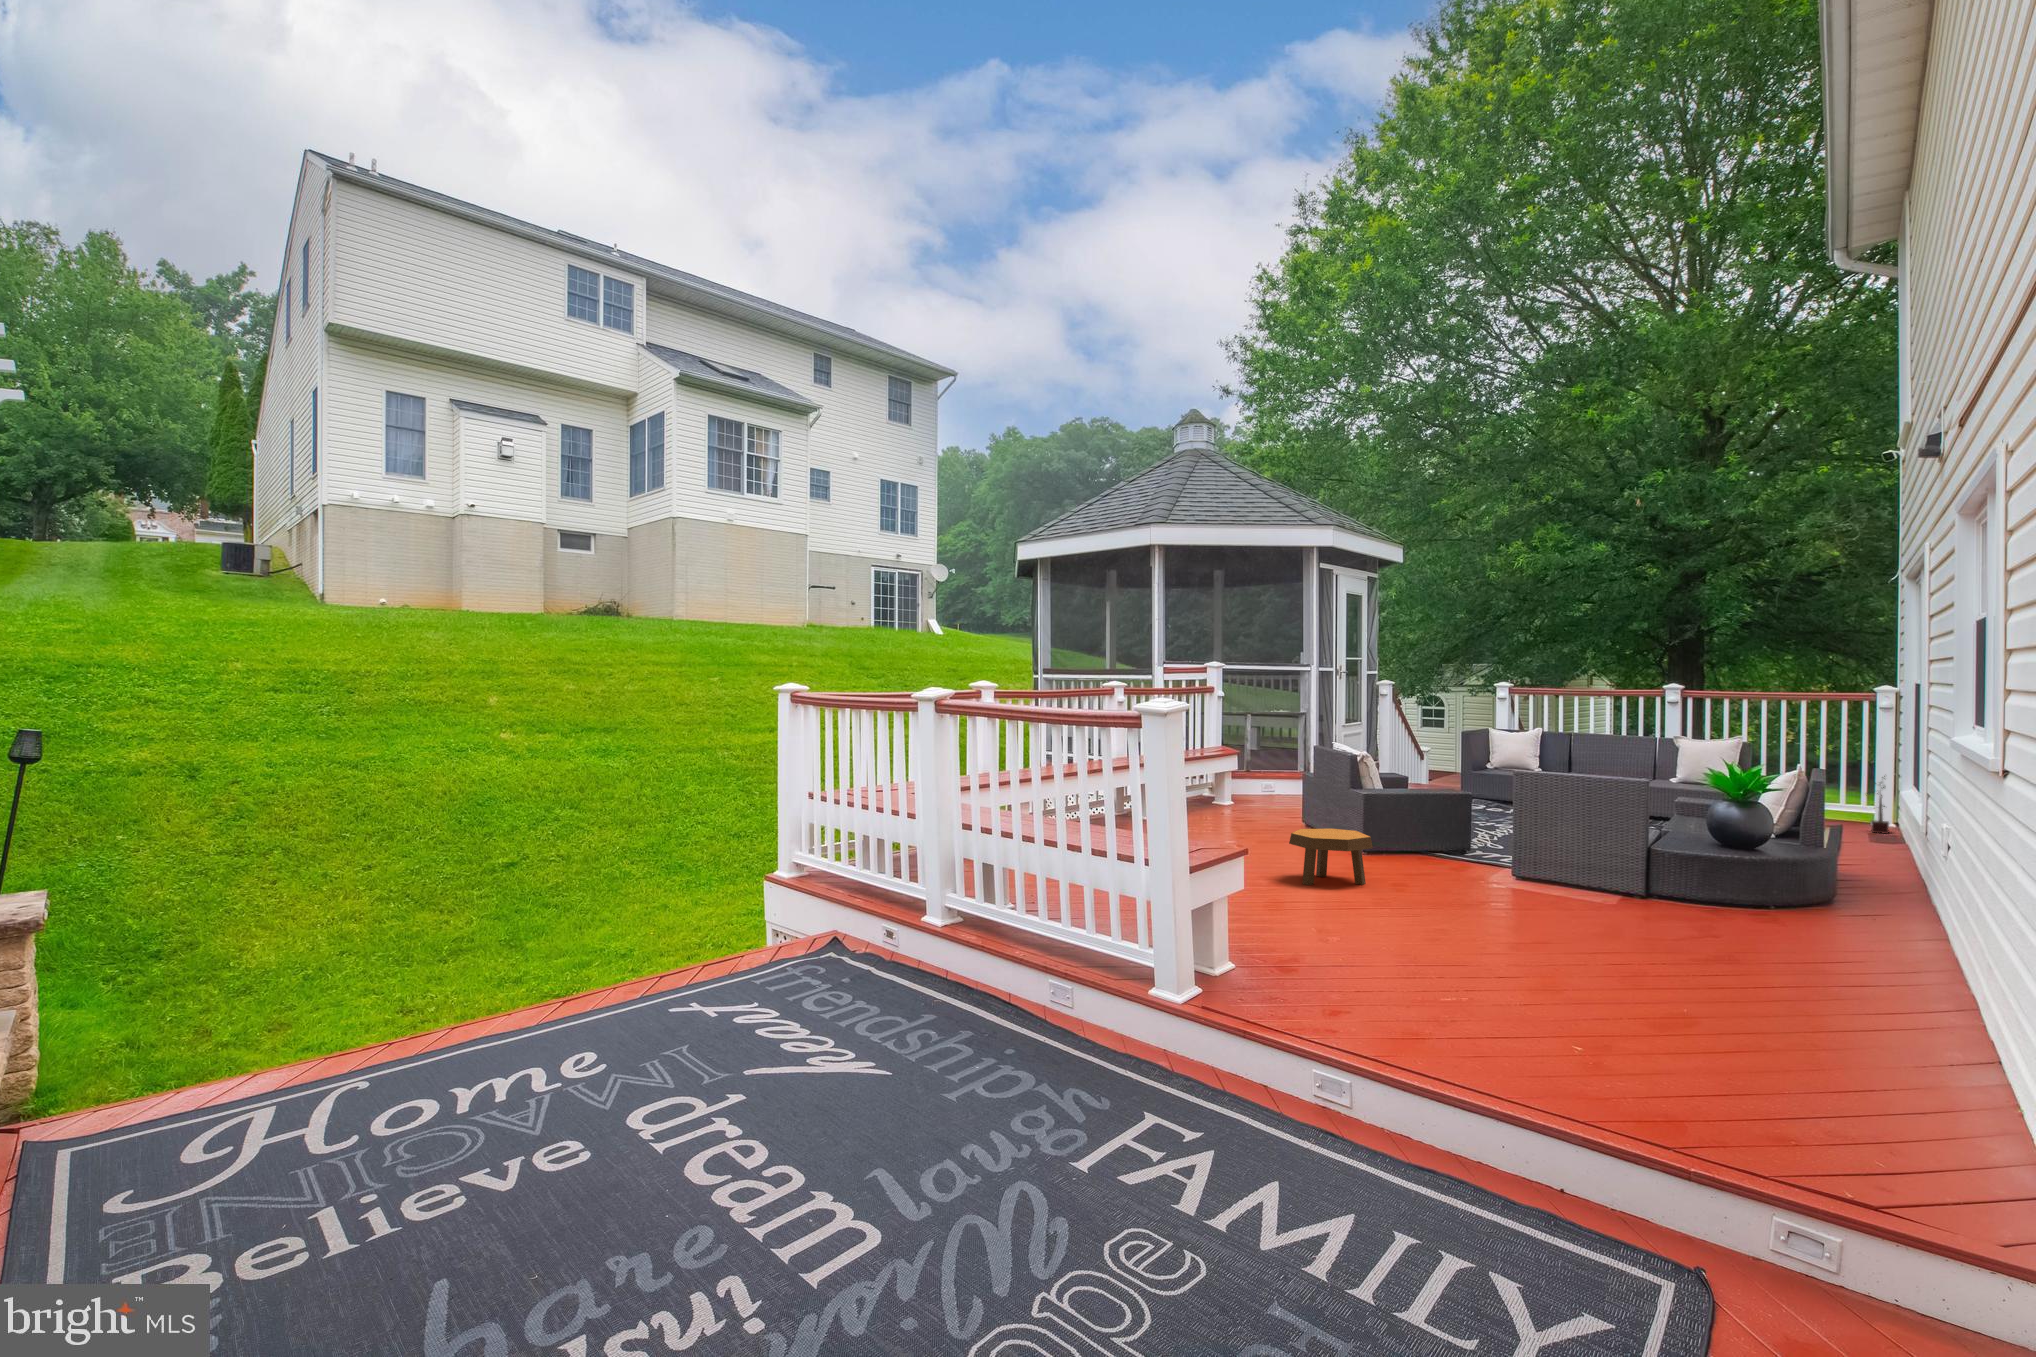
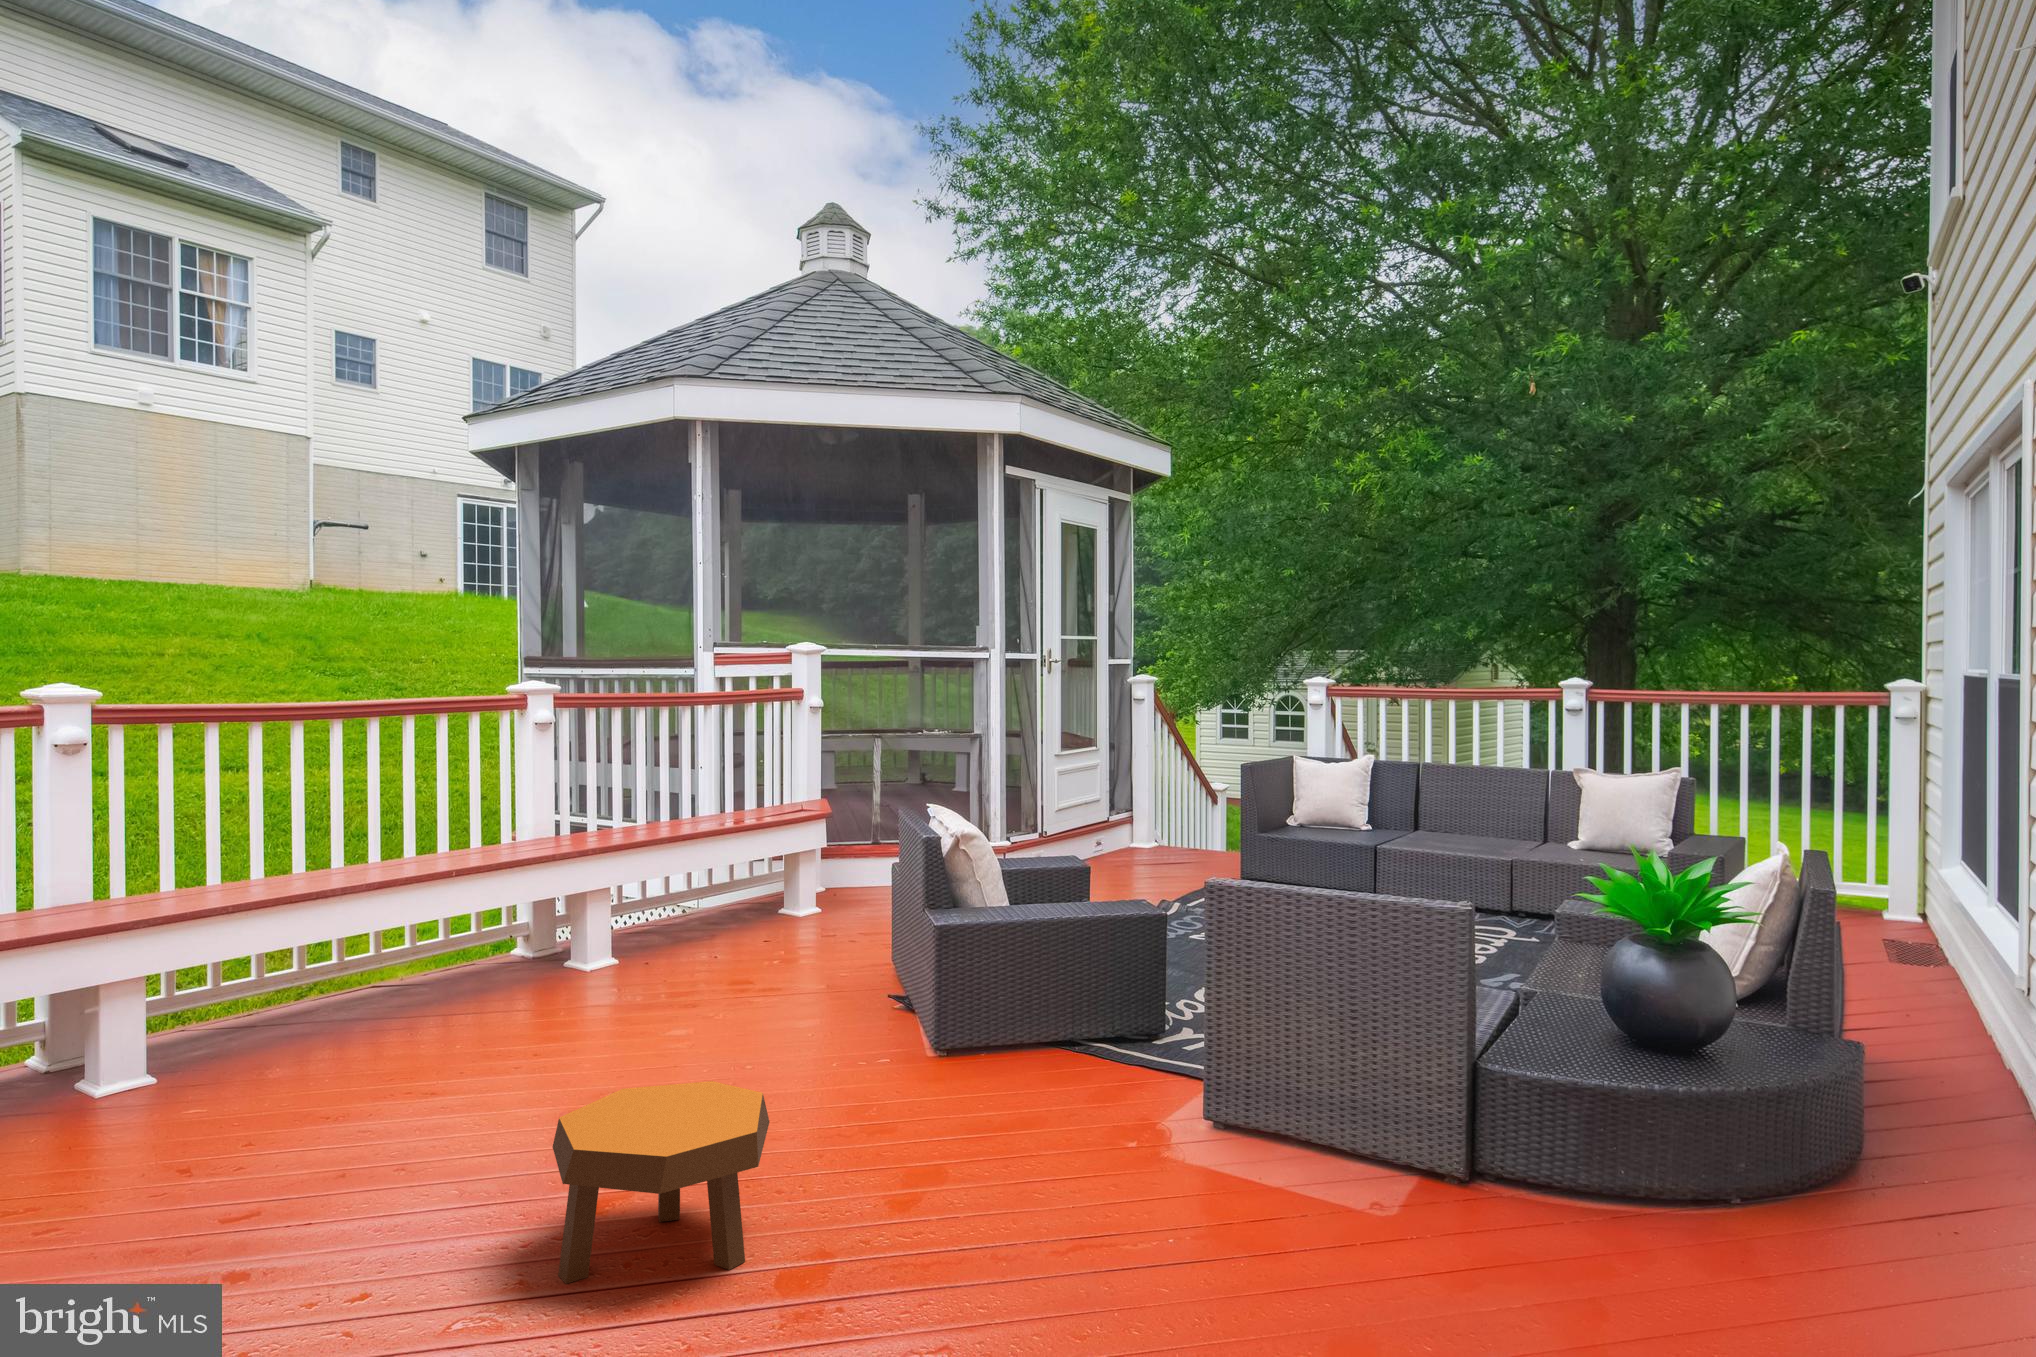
potted plant: present [1867,776,1889,834] -> none [1890,849,1934,959]

